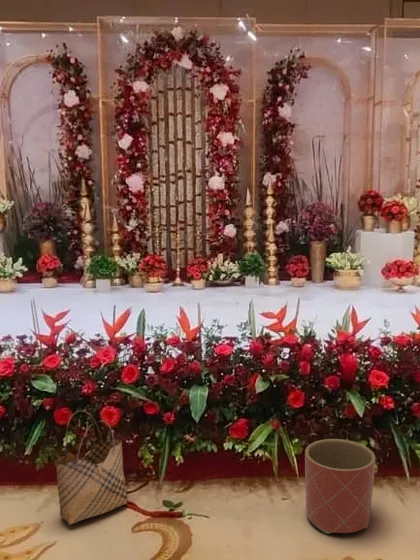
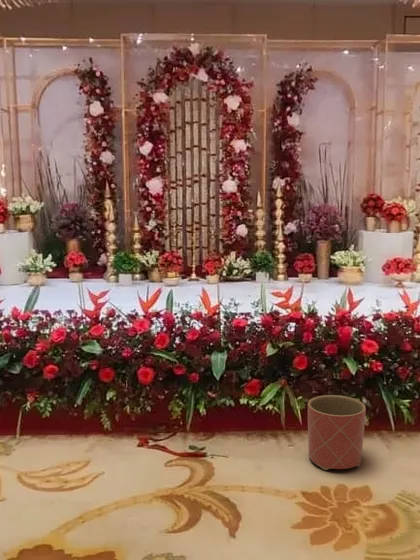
woven basket: present [55,410,127,525] -> none [102,369,160,461]

